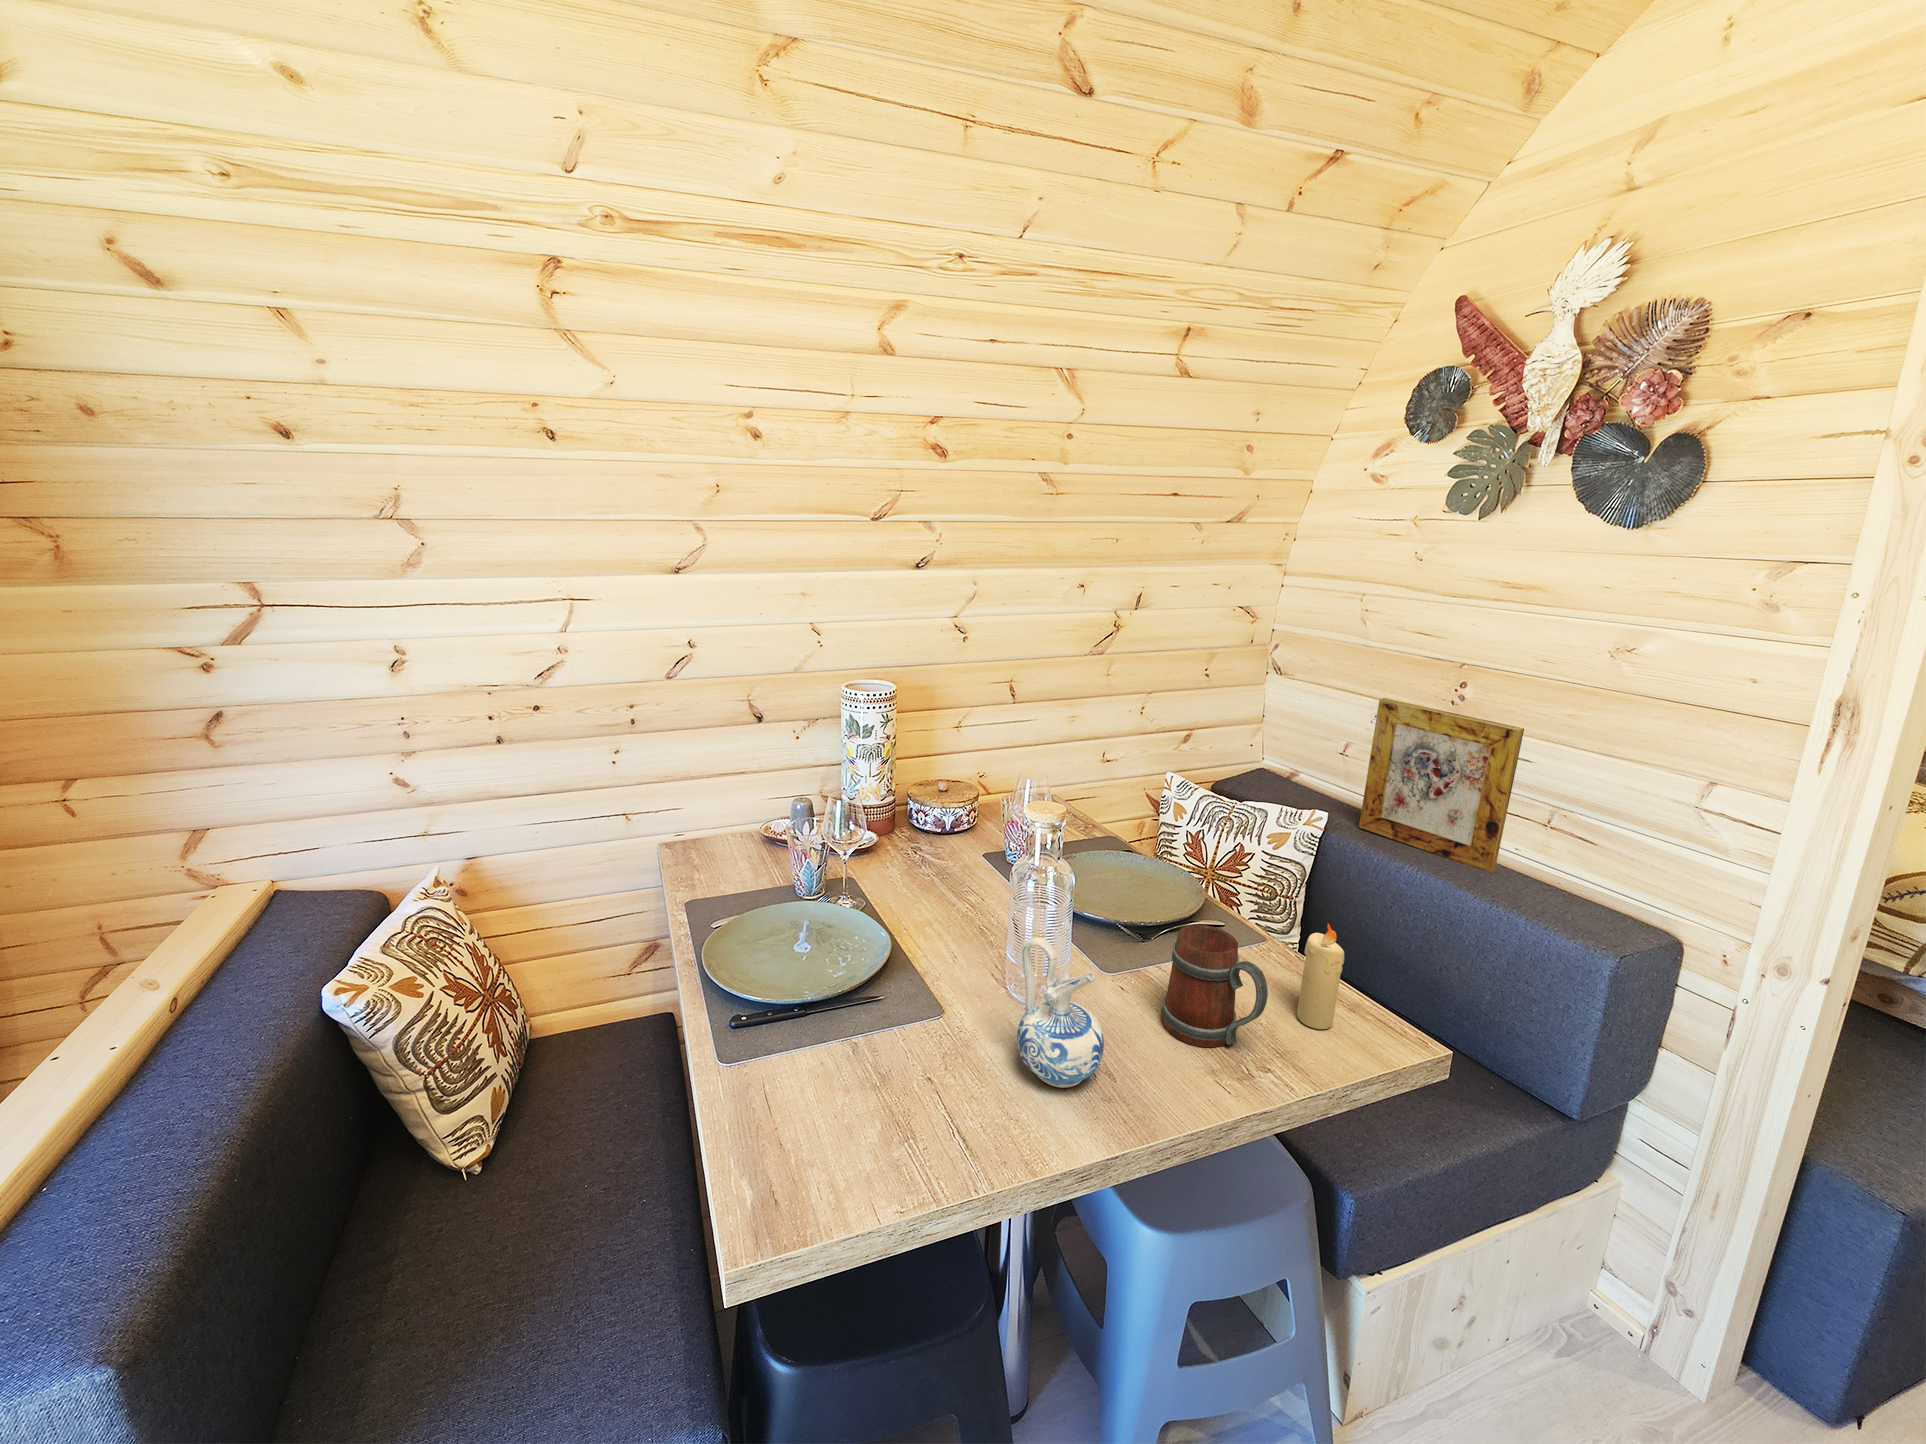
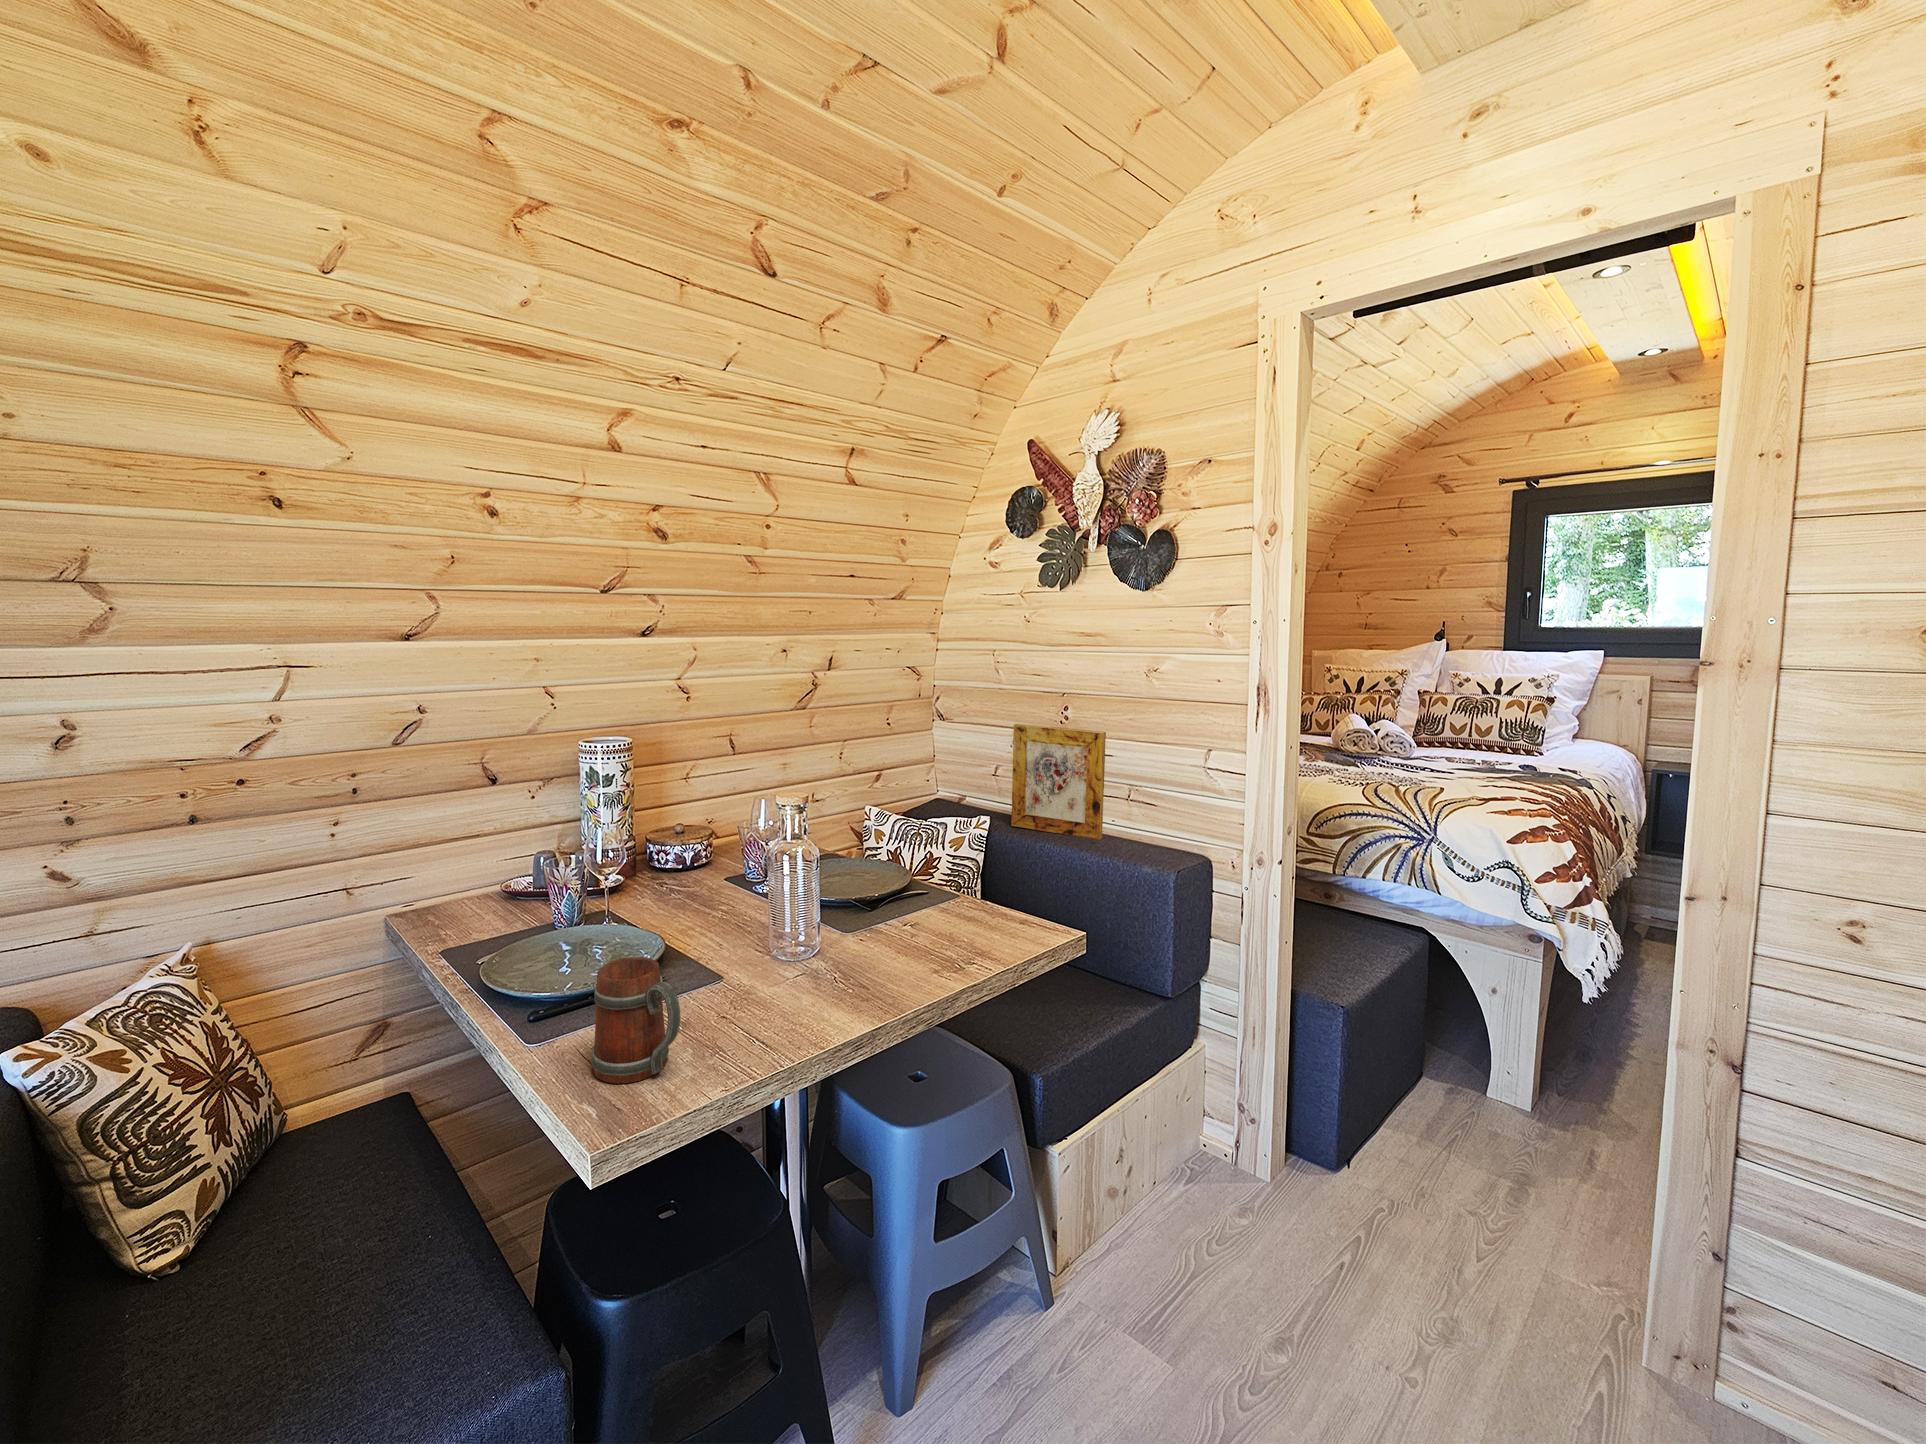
candle: present [1297,924,1344,1029] -> none [987,855,1013,936]
mug: present [1162,925,1268,1047] -> present [592,957,680,1083]
ceramic pitcher: present [1017,937,1104,1088] -> none [790,882,858,999]

